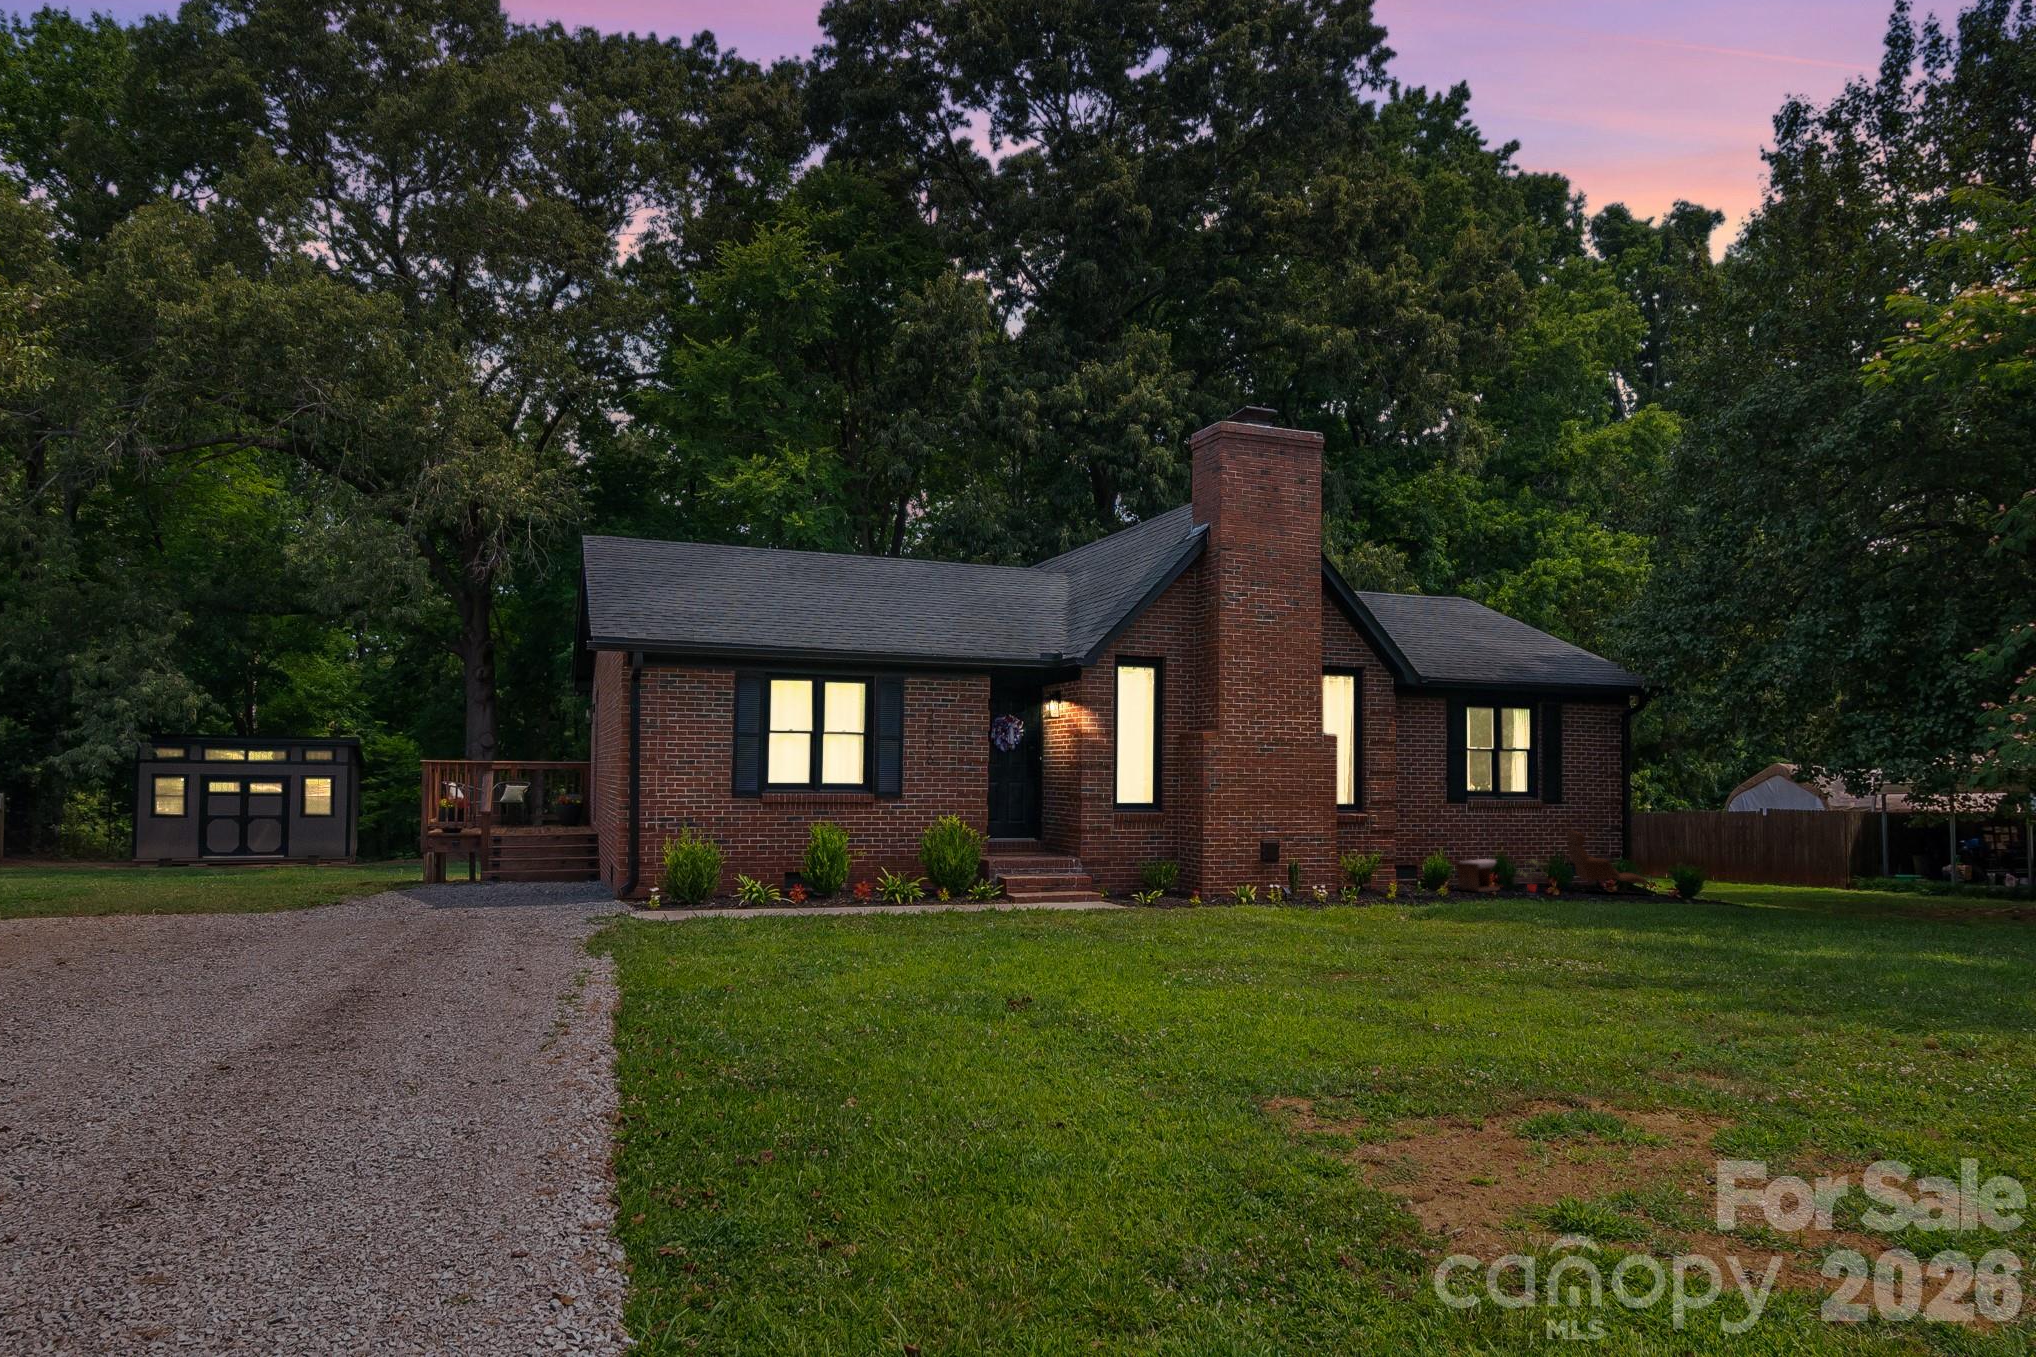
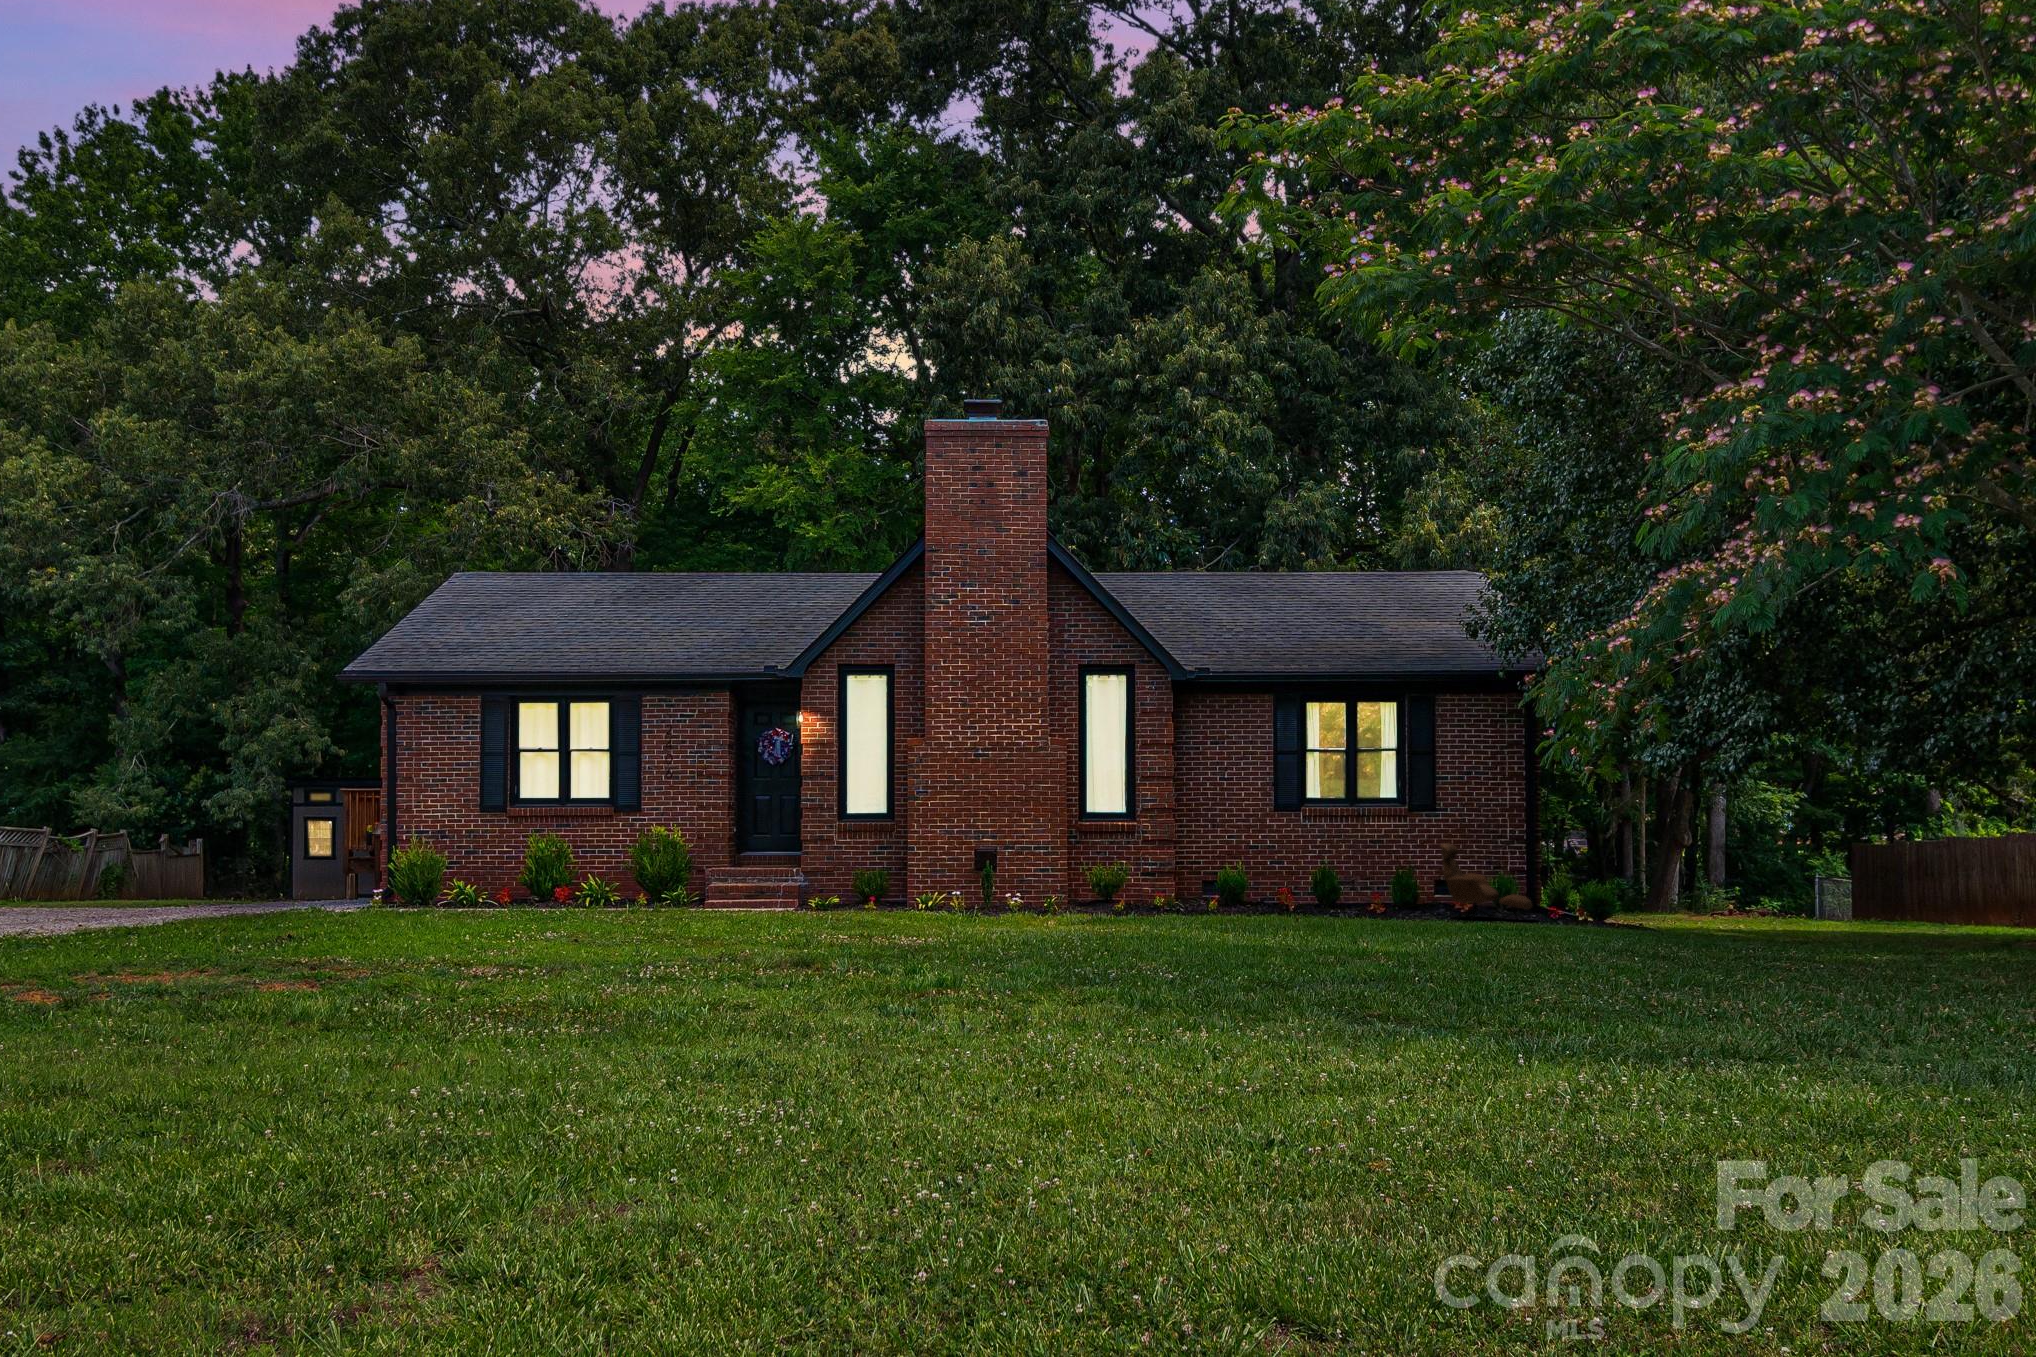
bench: present [1457,859,1501,892] -> none [1280,878,1344,916]
potted plant: present [1519,860,1548,892] -> none [1363,878,1411,916]

